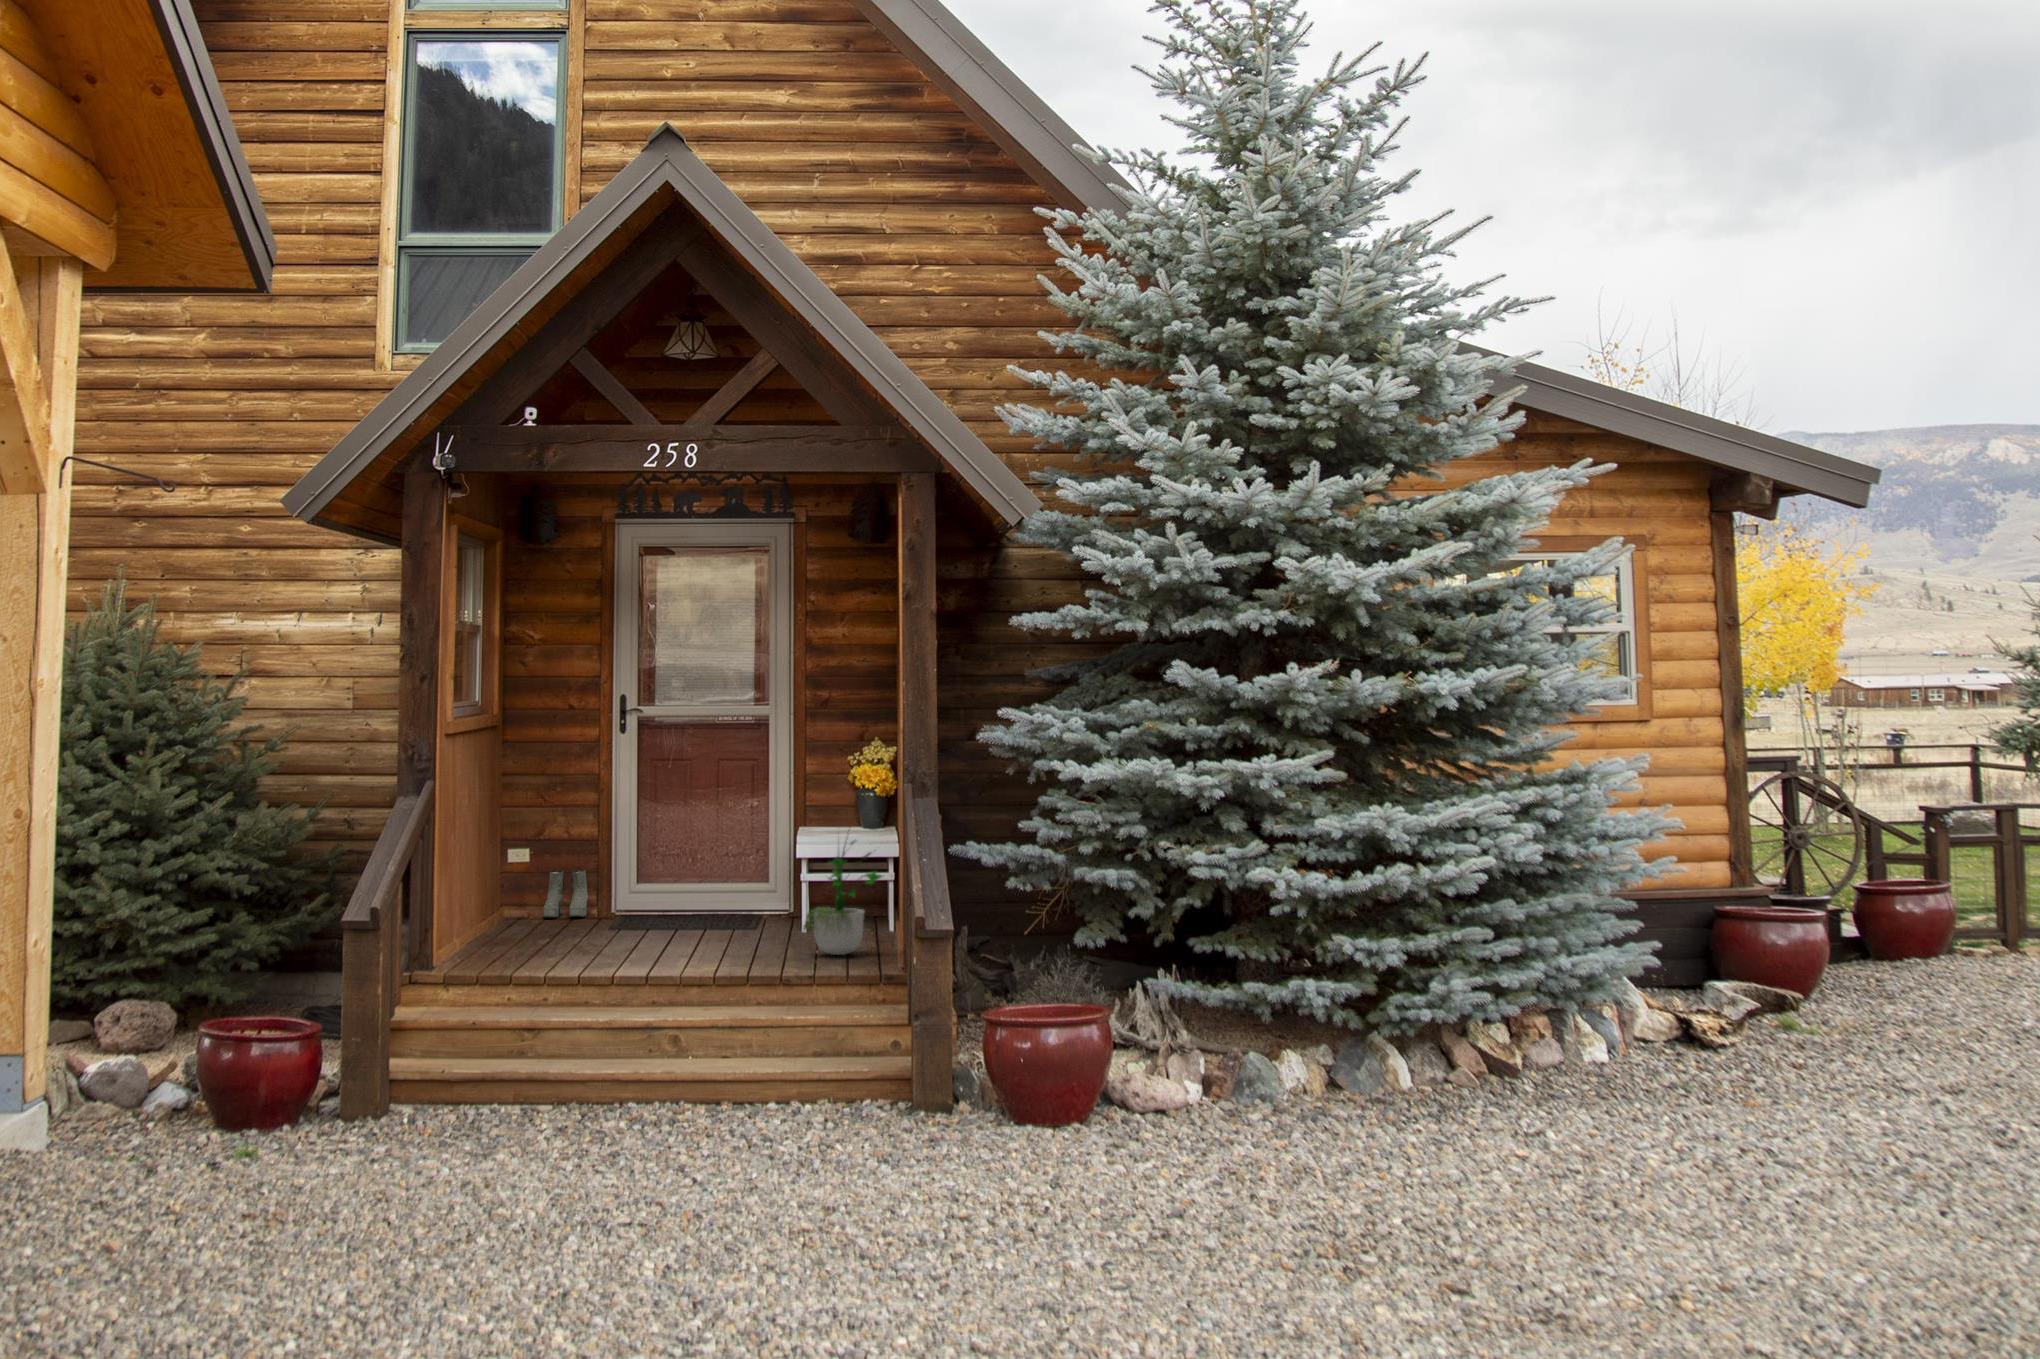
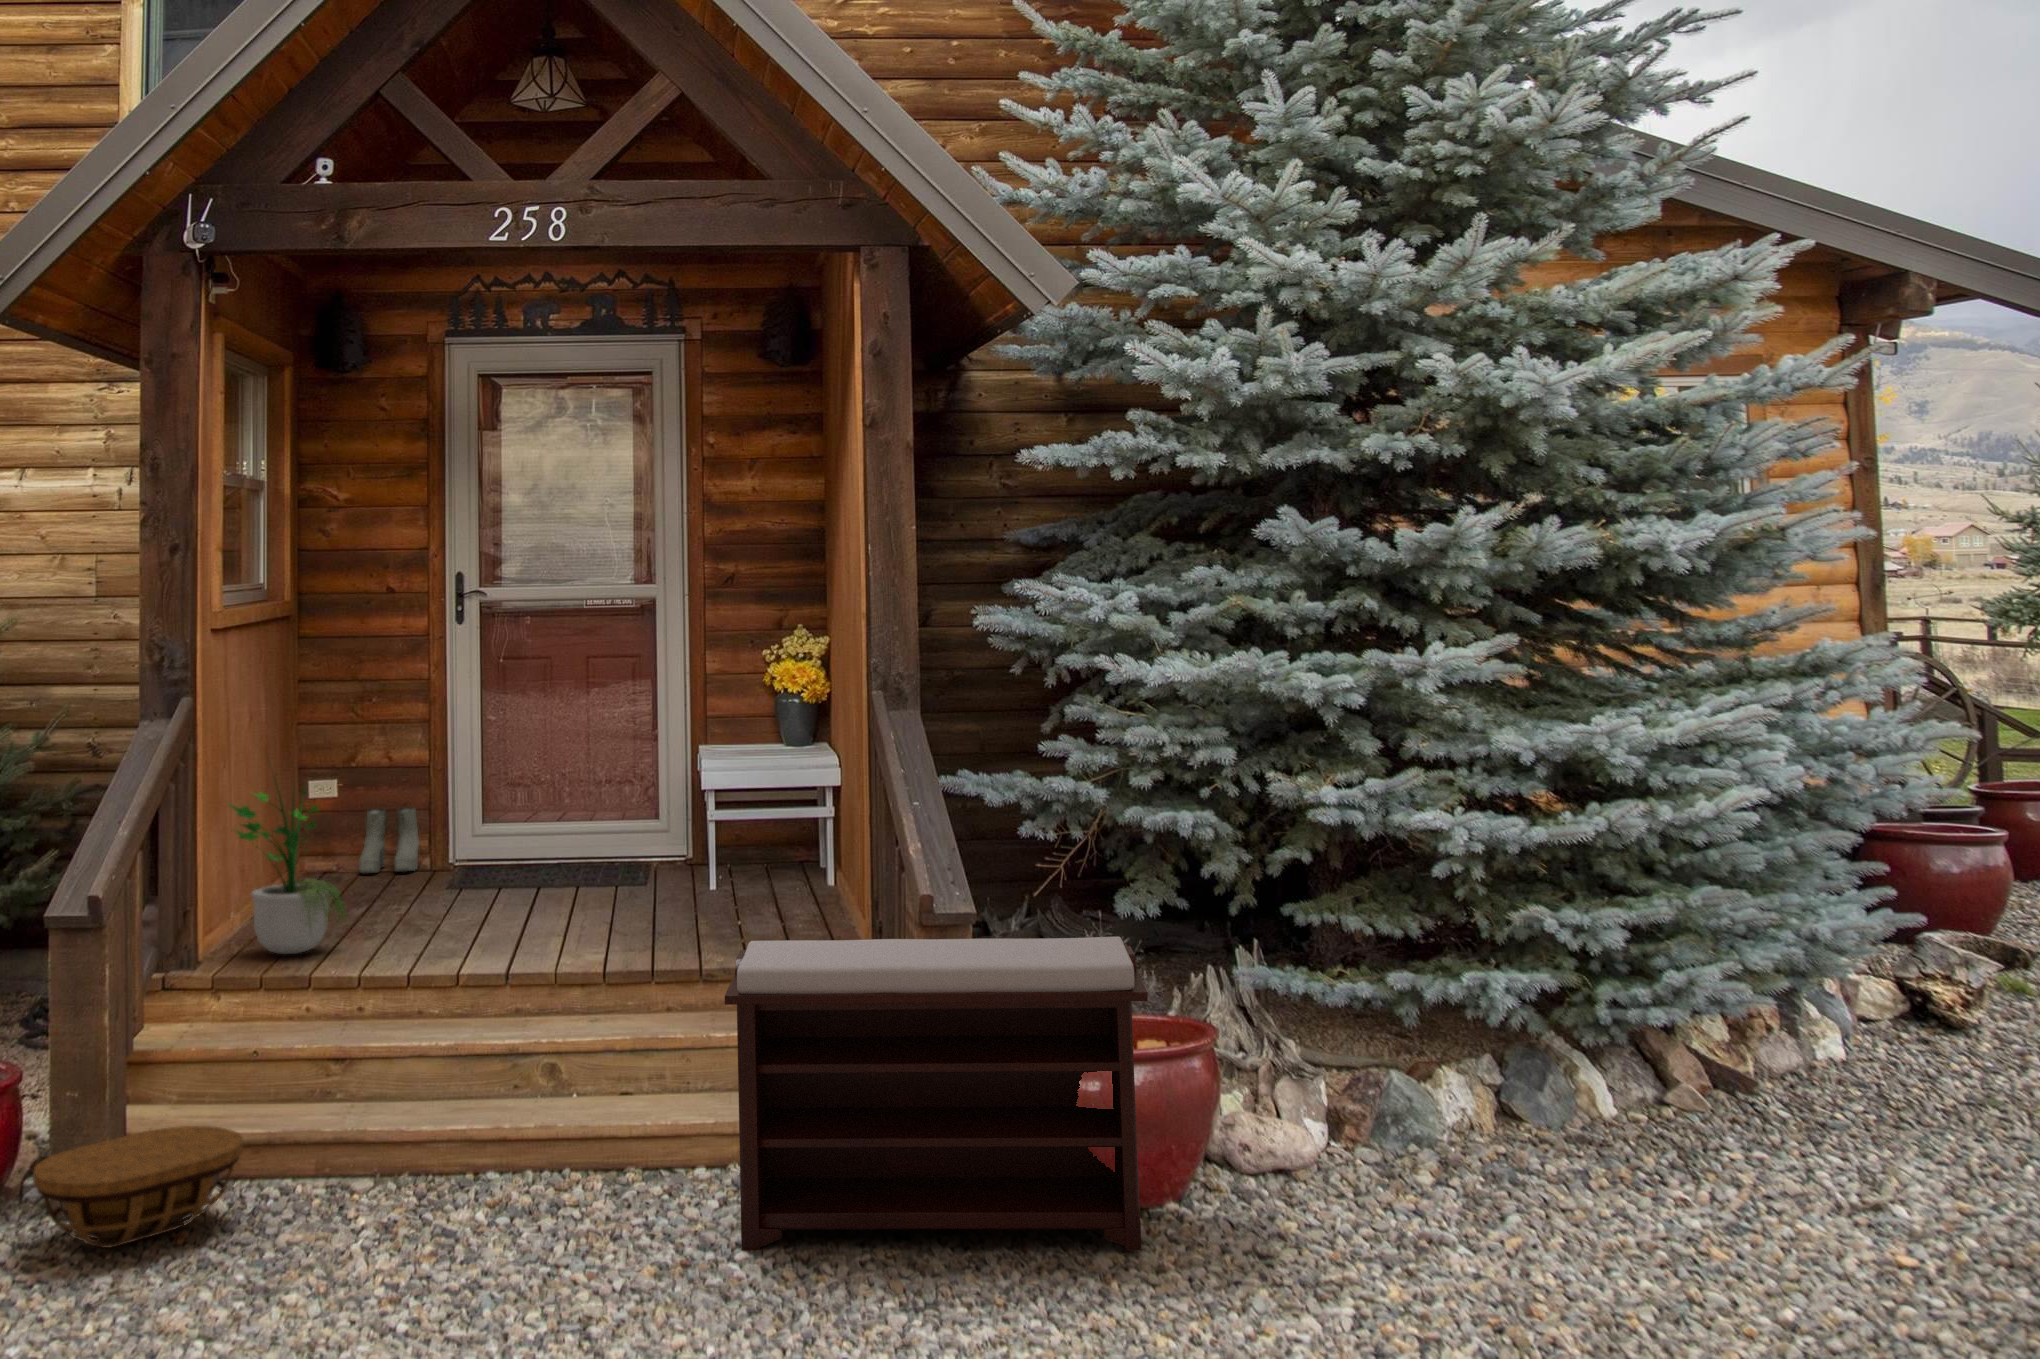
potted plant: present [801,830,882,955] -> present [230,790,348,954]
bench: none [779,947,1053,1146] -> present [725,937,1148,1250]
basket: none [335,1064,467,1135] -> present [33,1126,243,1248]

